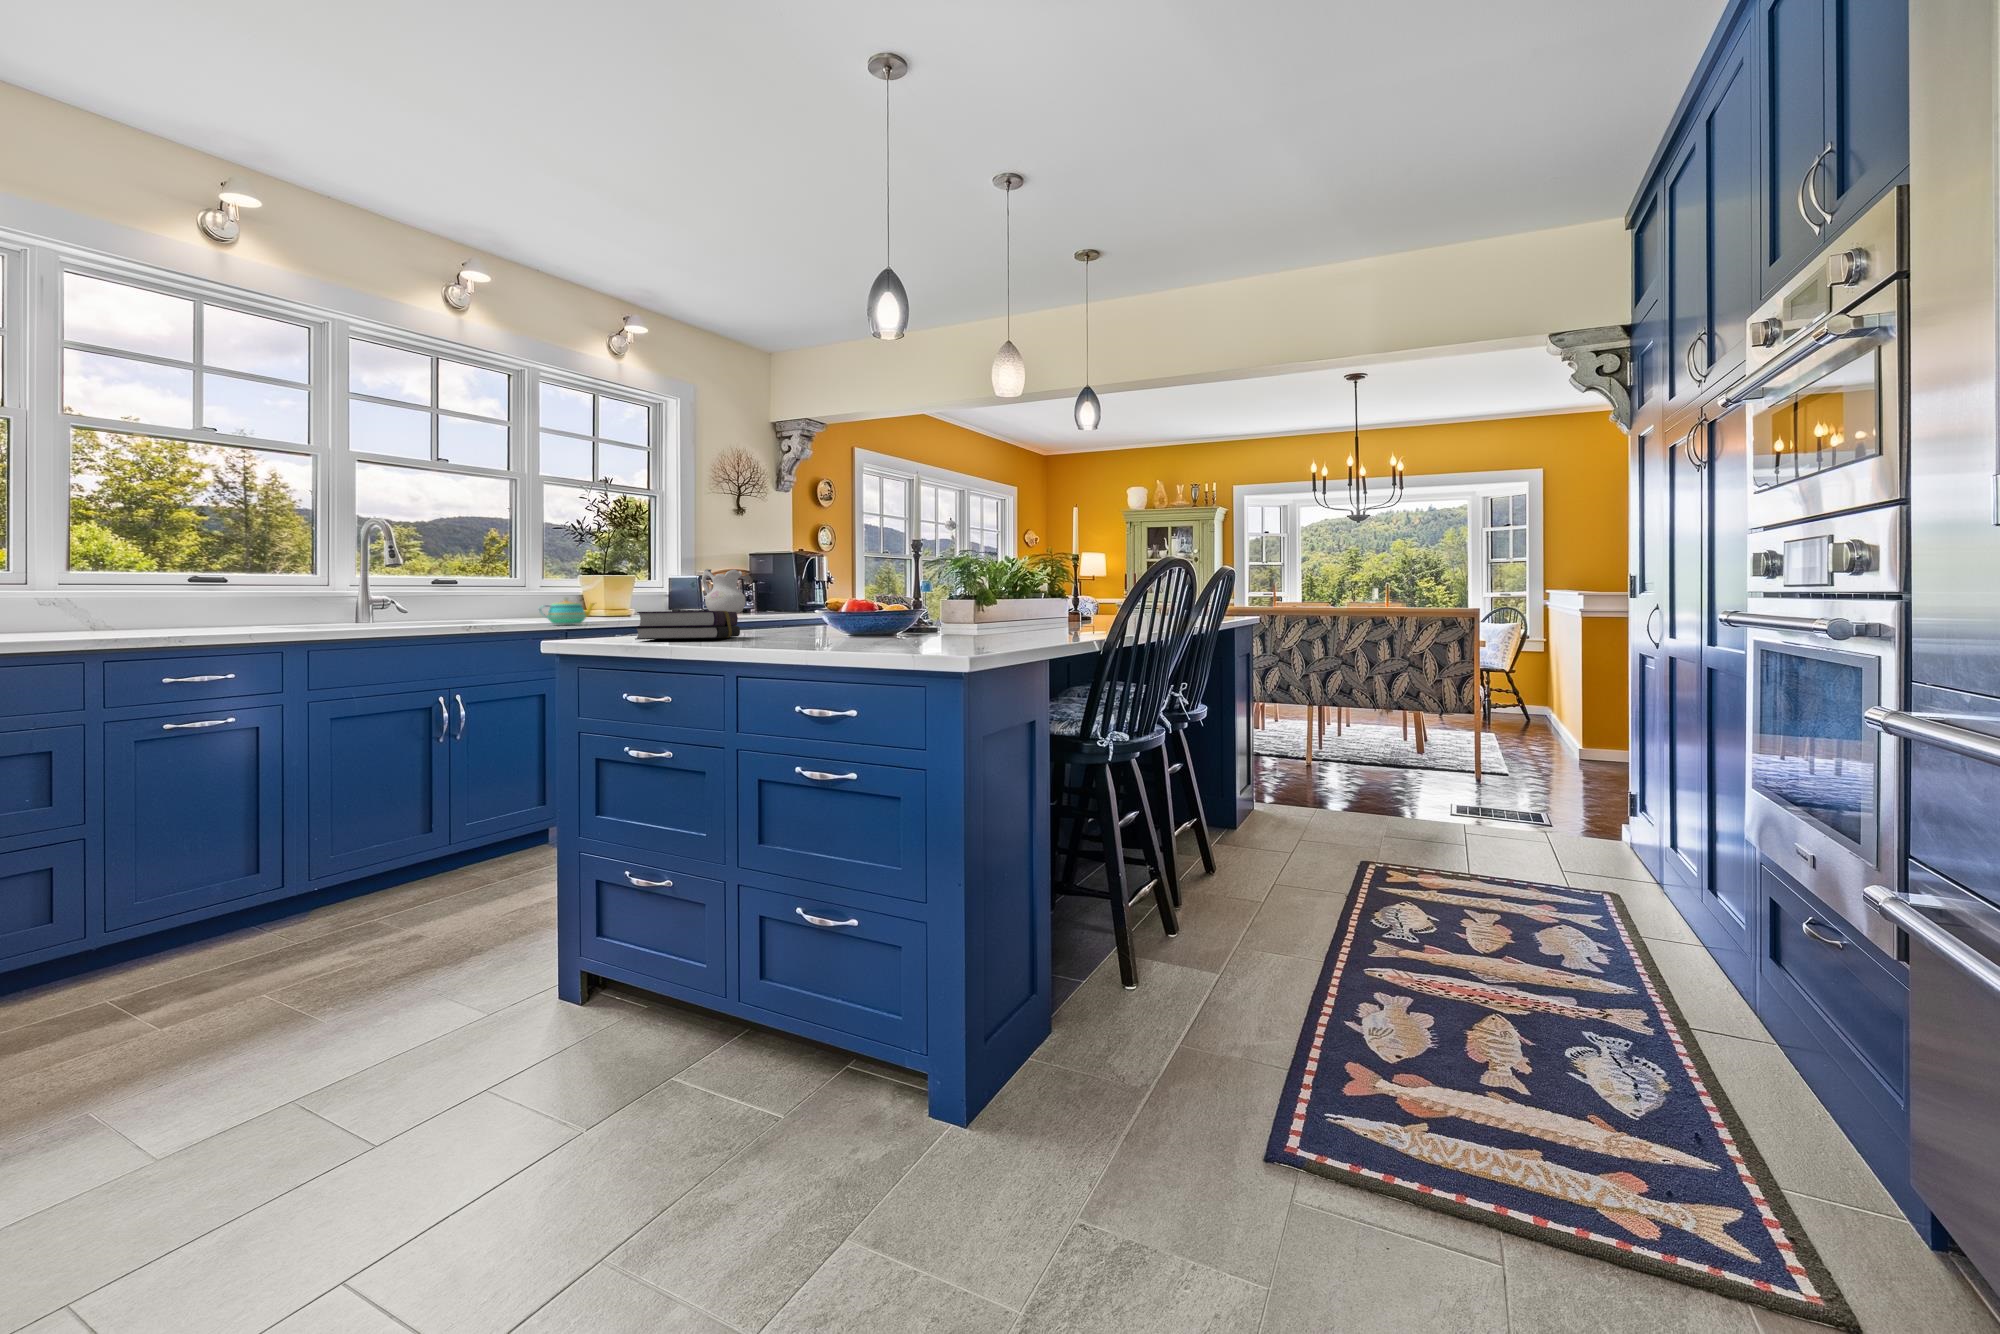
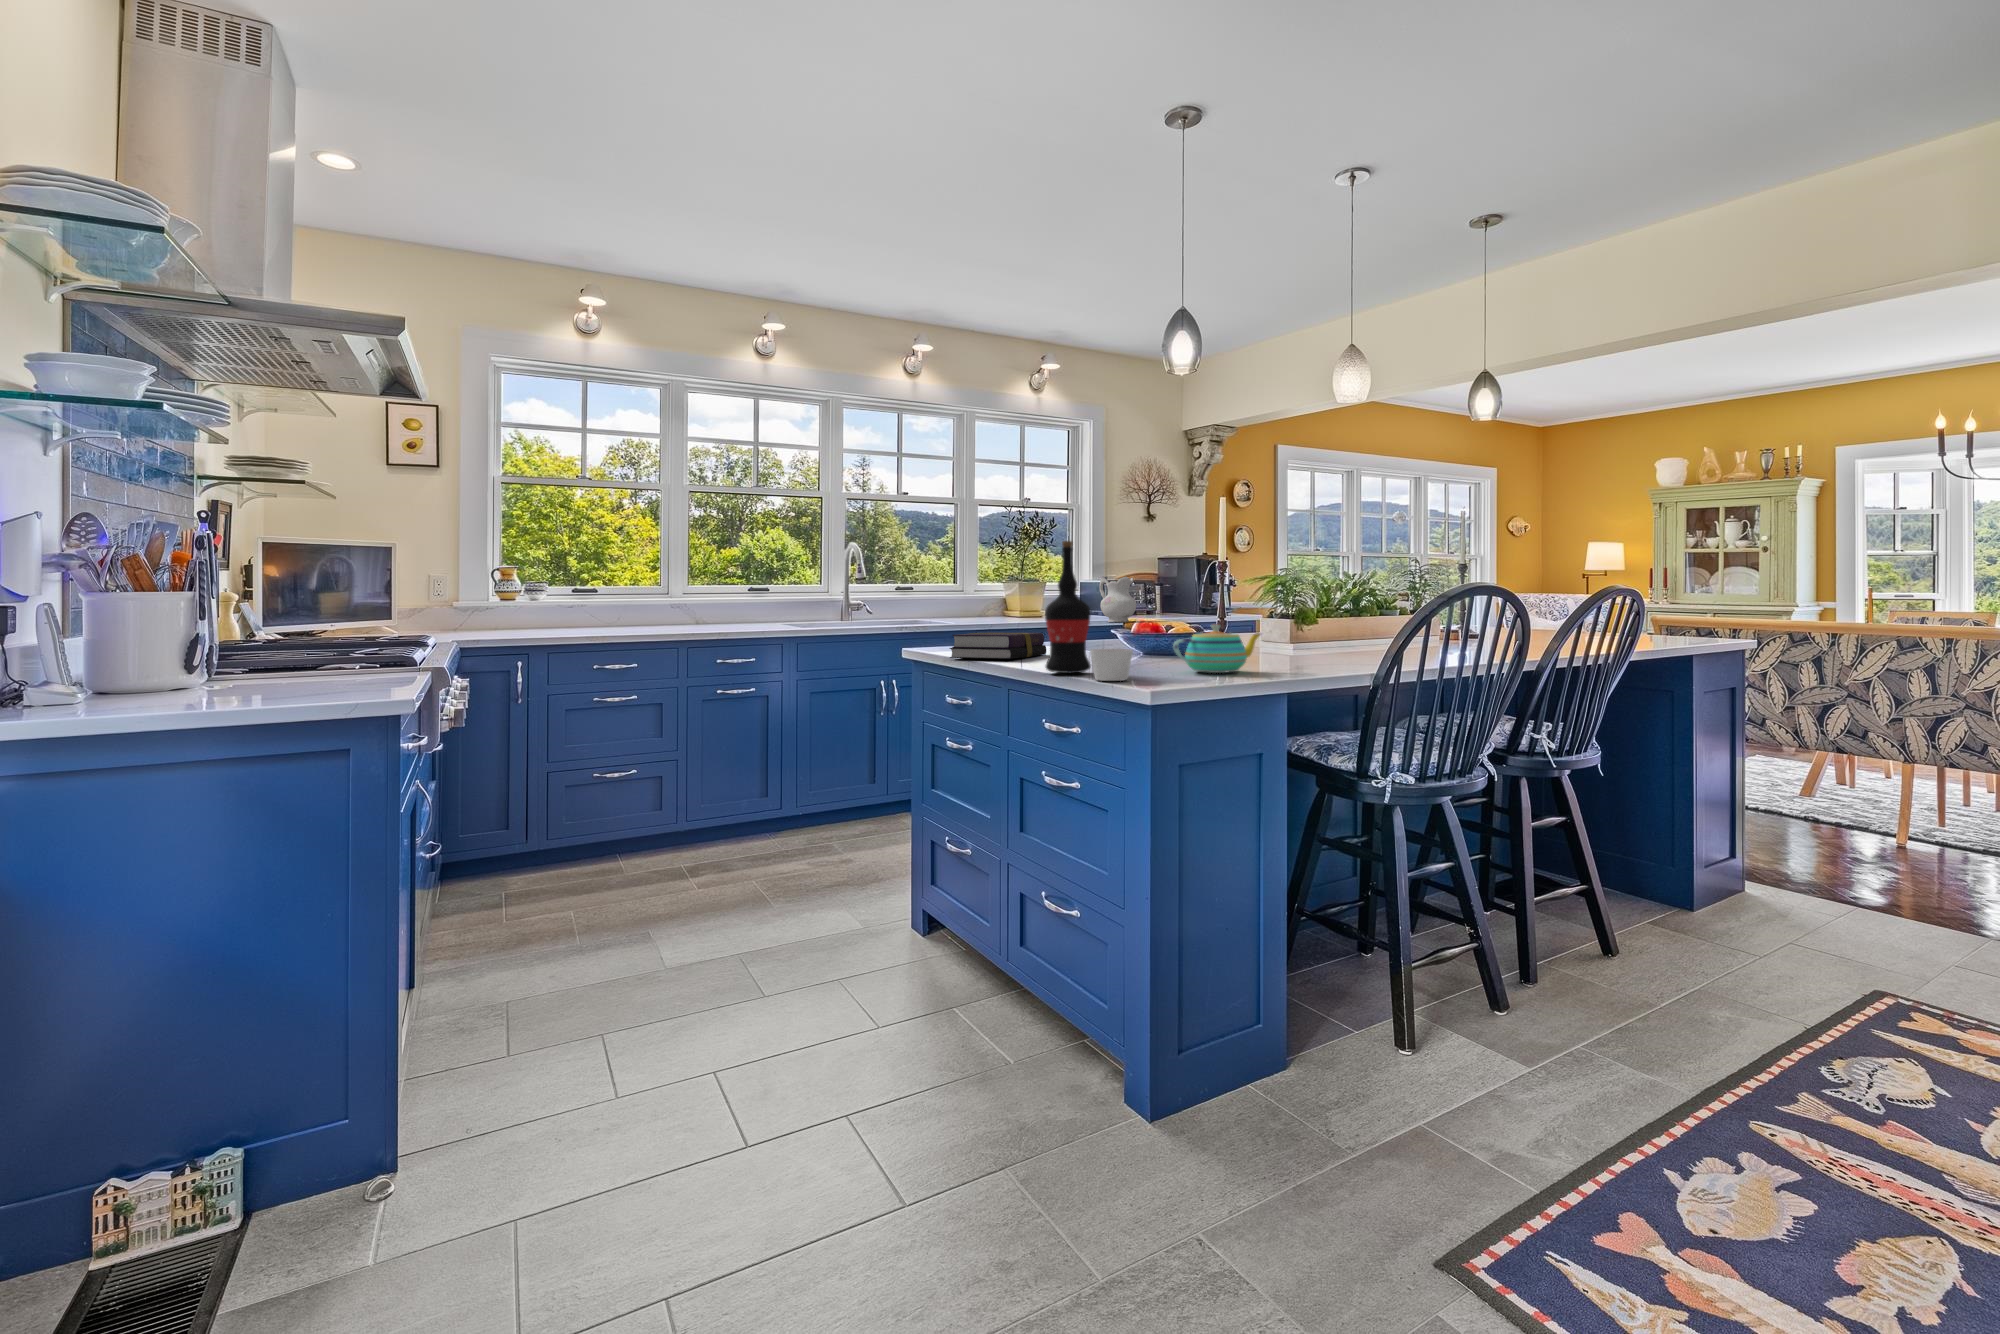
wine bottle: none [793,498,847,645] -> present [1045,541,1091,673]
teapot: present [539,597,594,625] -> present [1173,624,1260,673]
candle: none [864,614,910,647] -> present [1090,649,1133,681]

